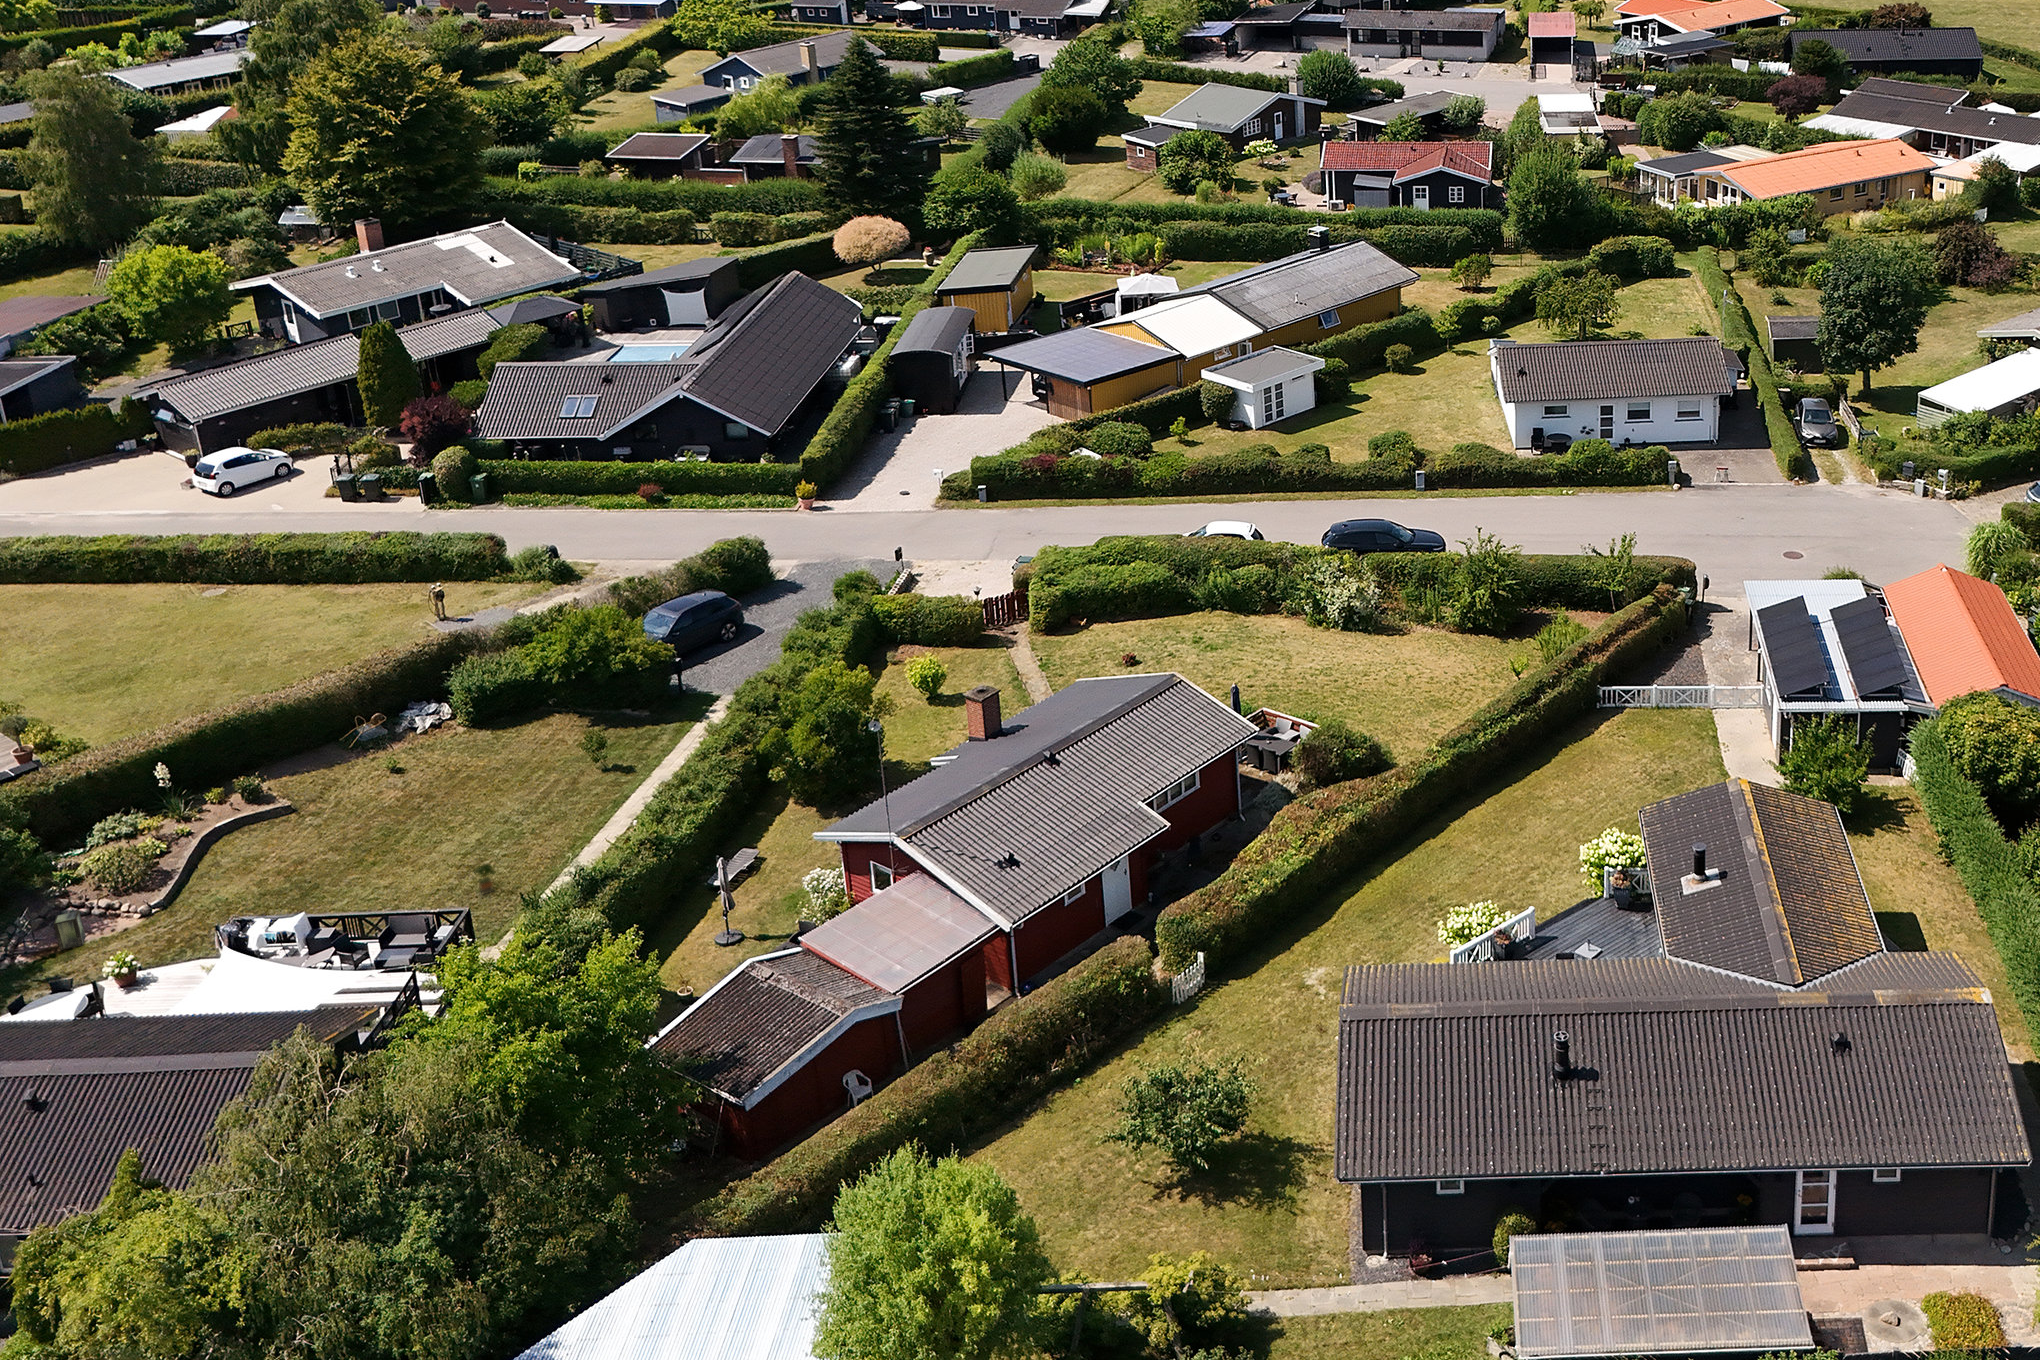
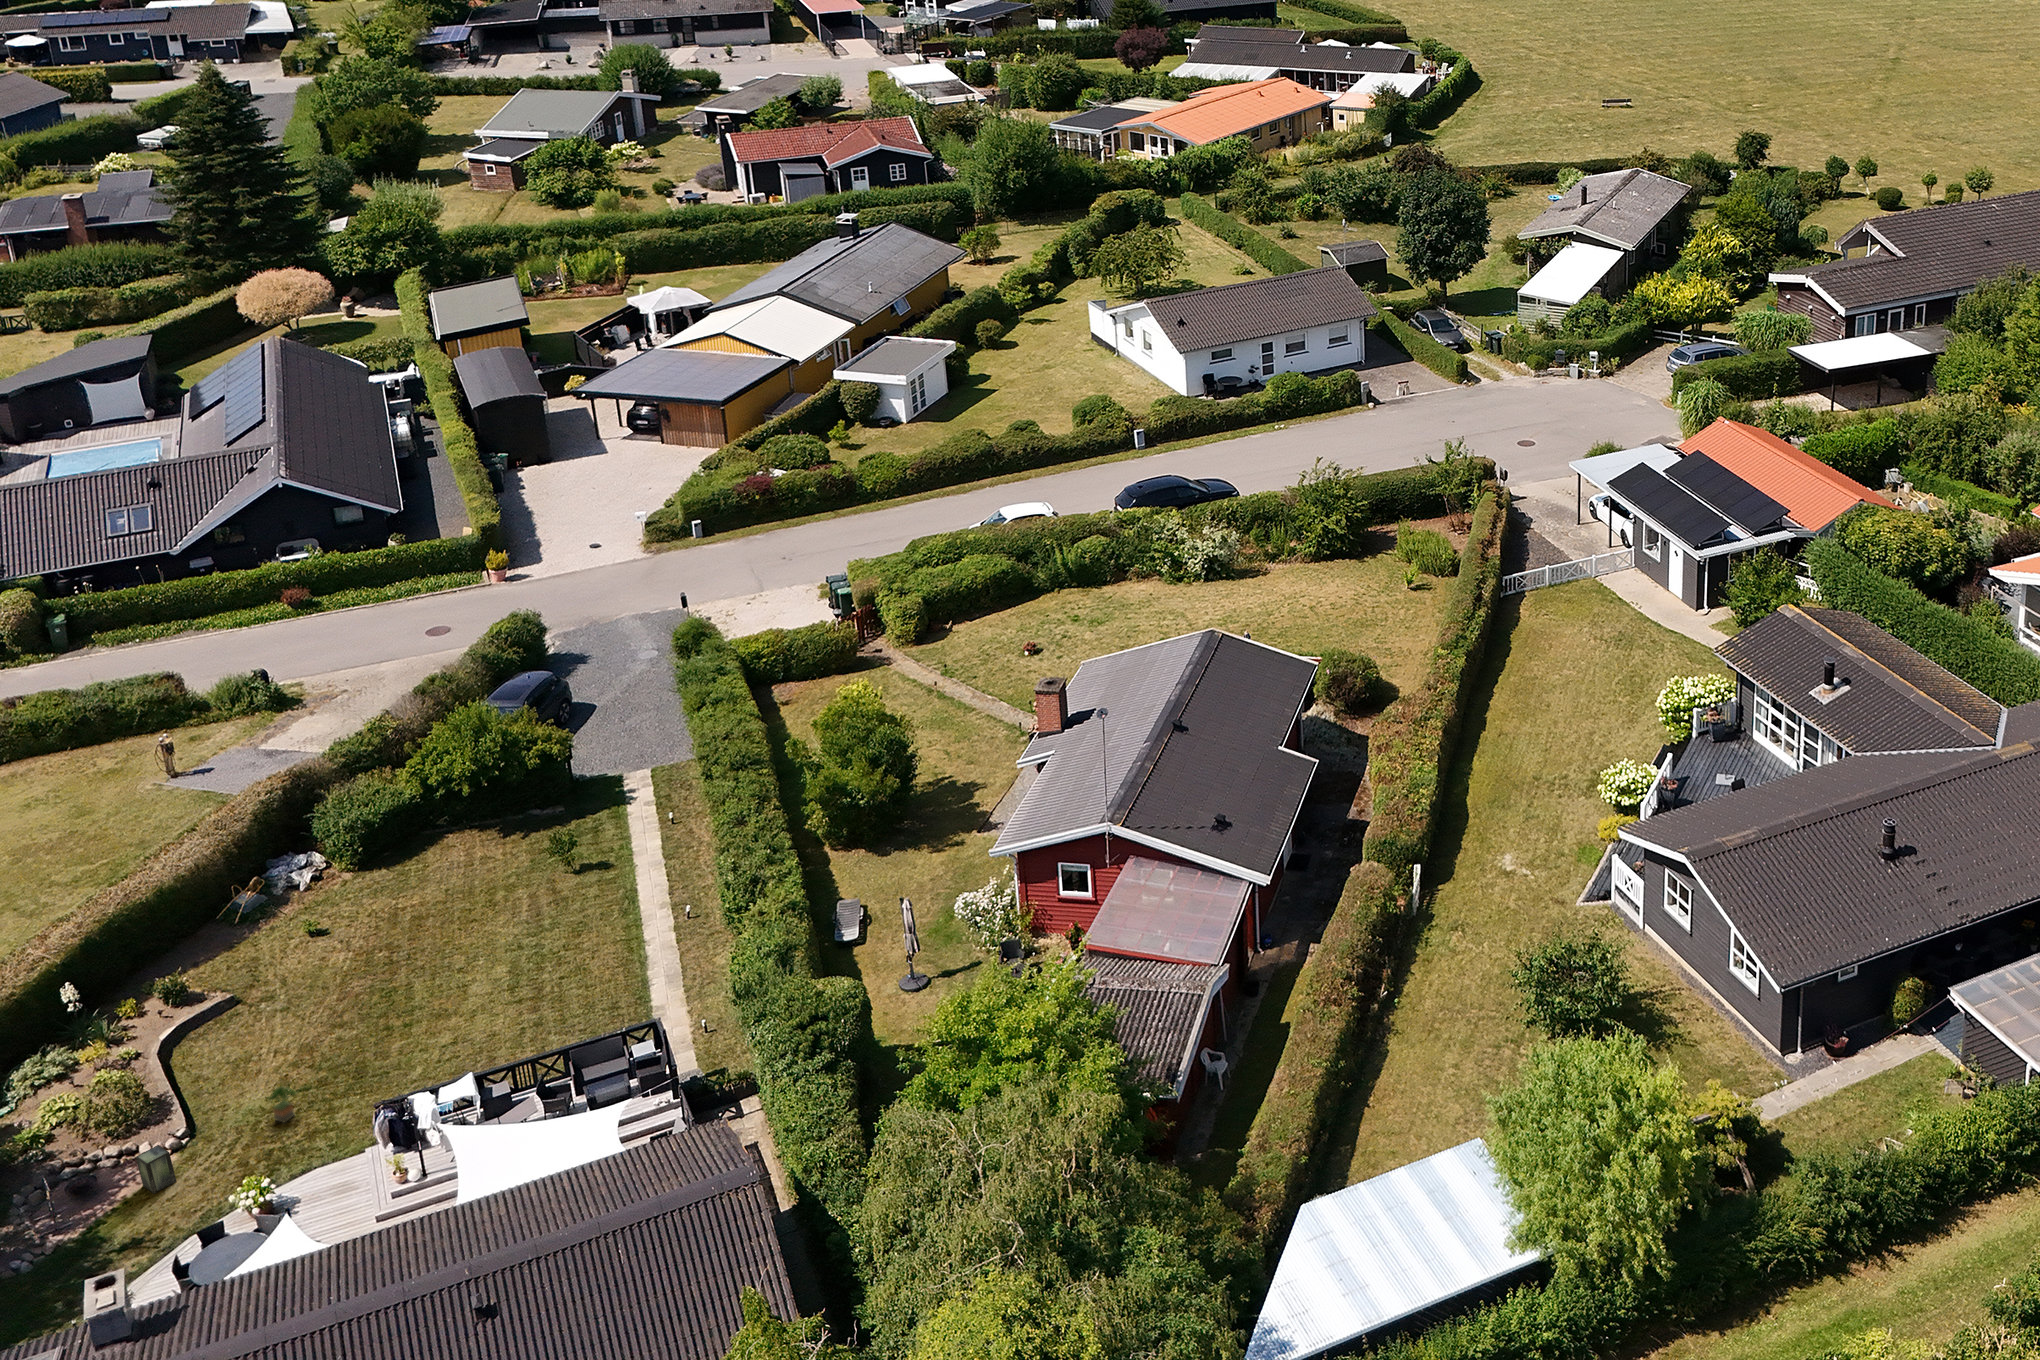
potted tree: present [474,864,496,894] -> present [267,1086,296,1122]

